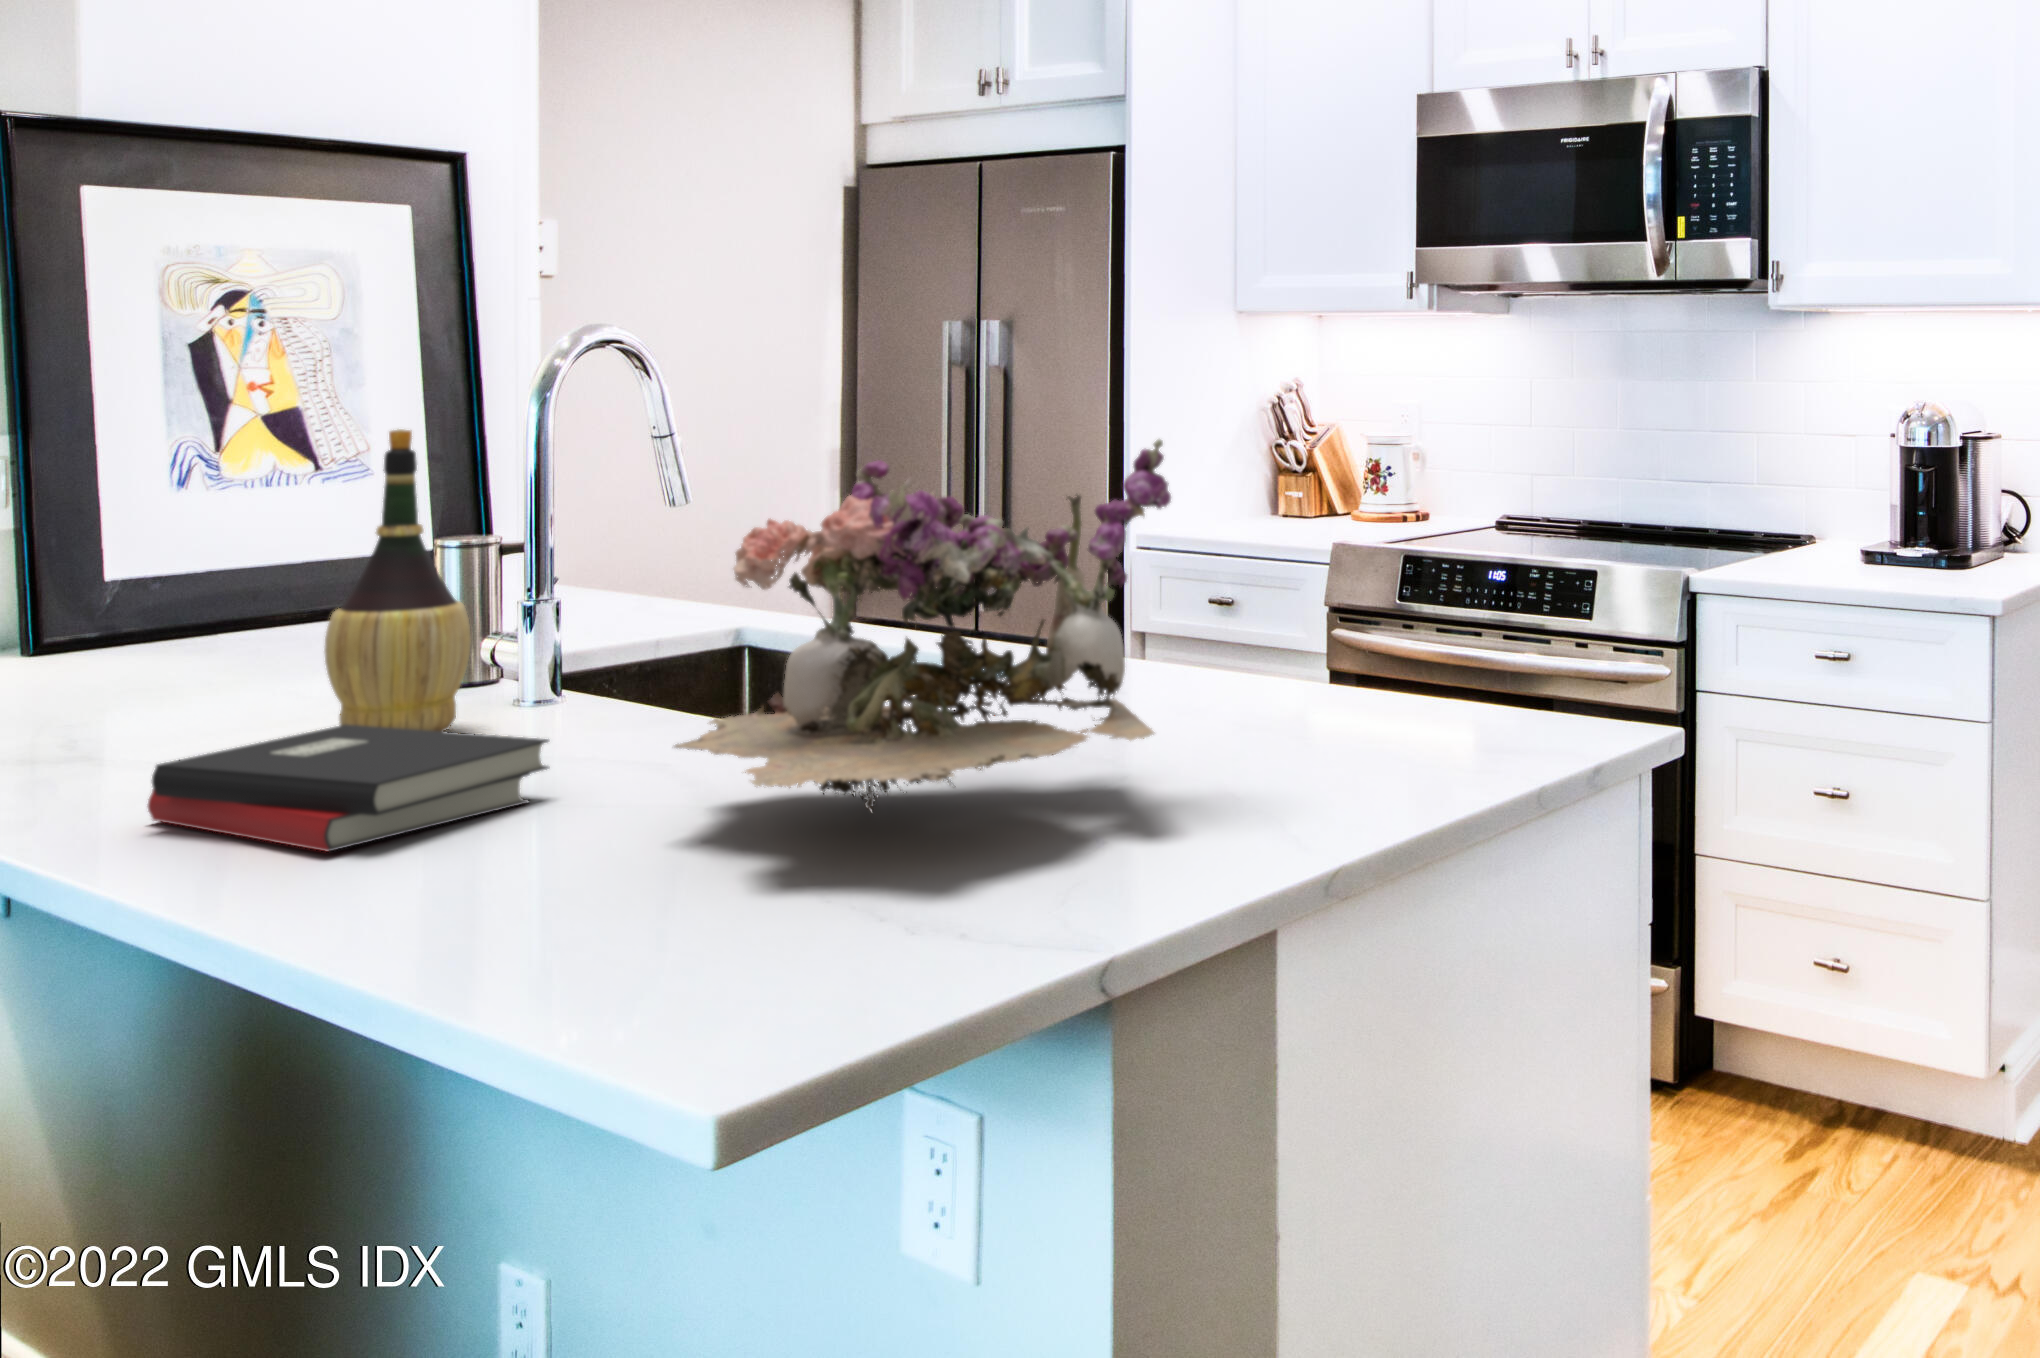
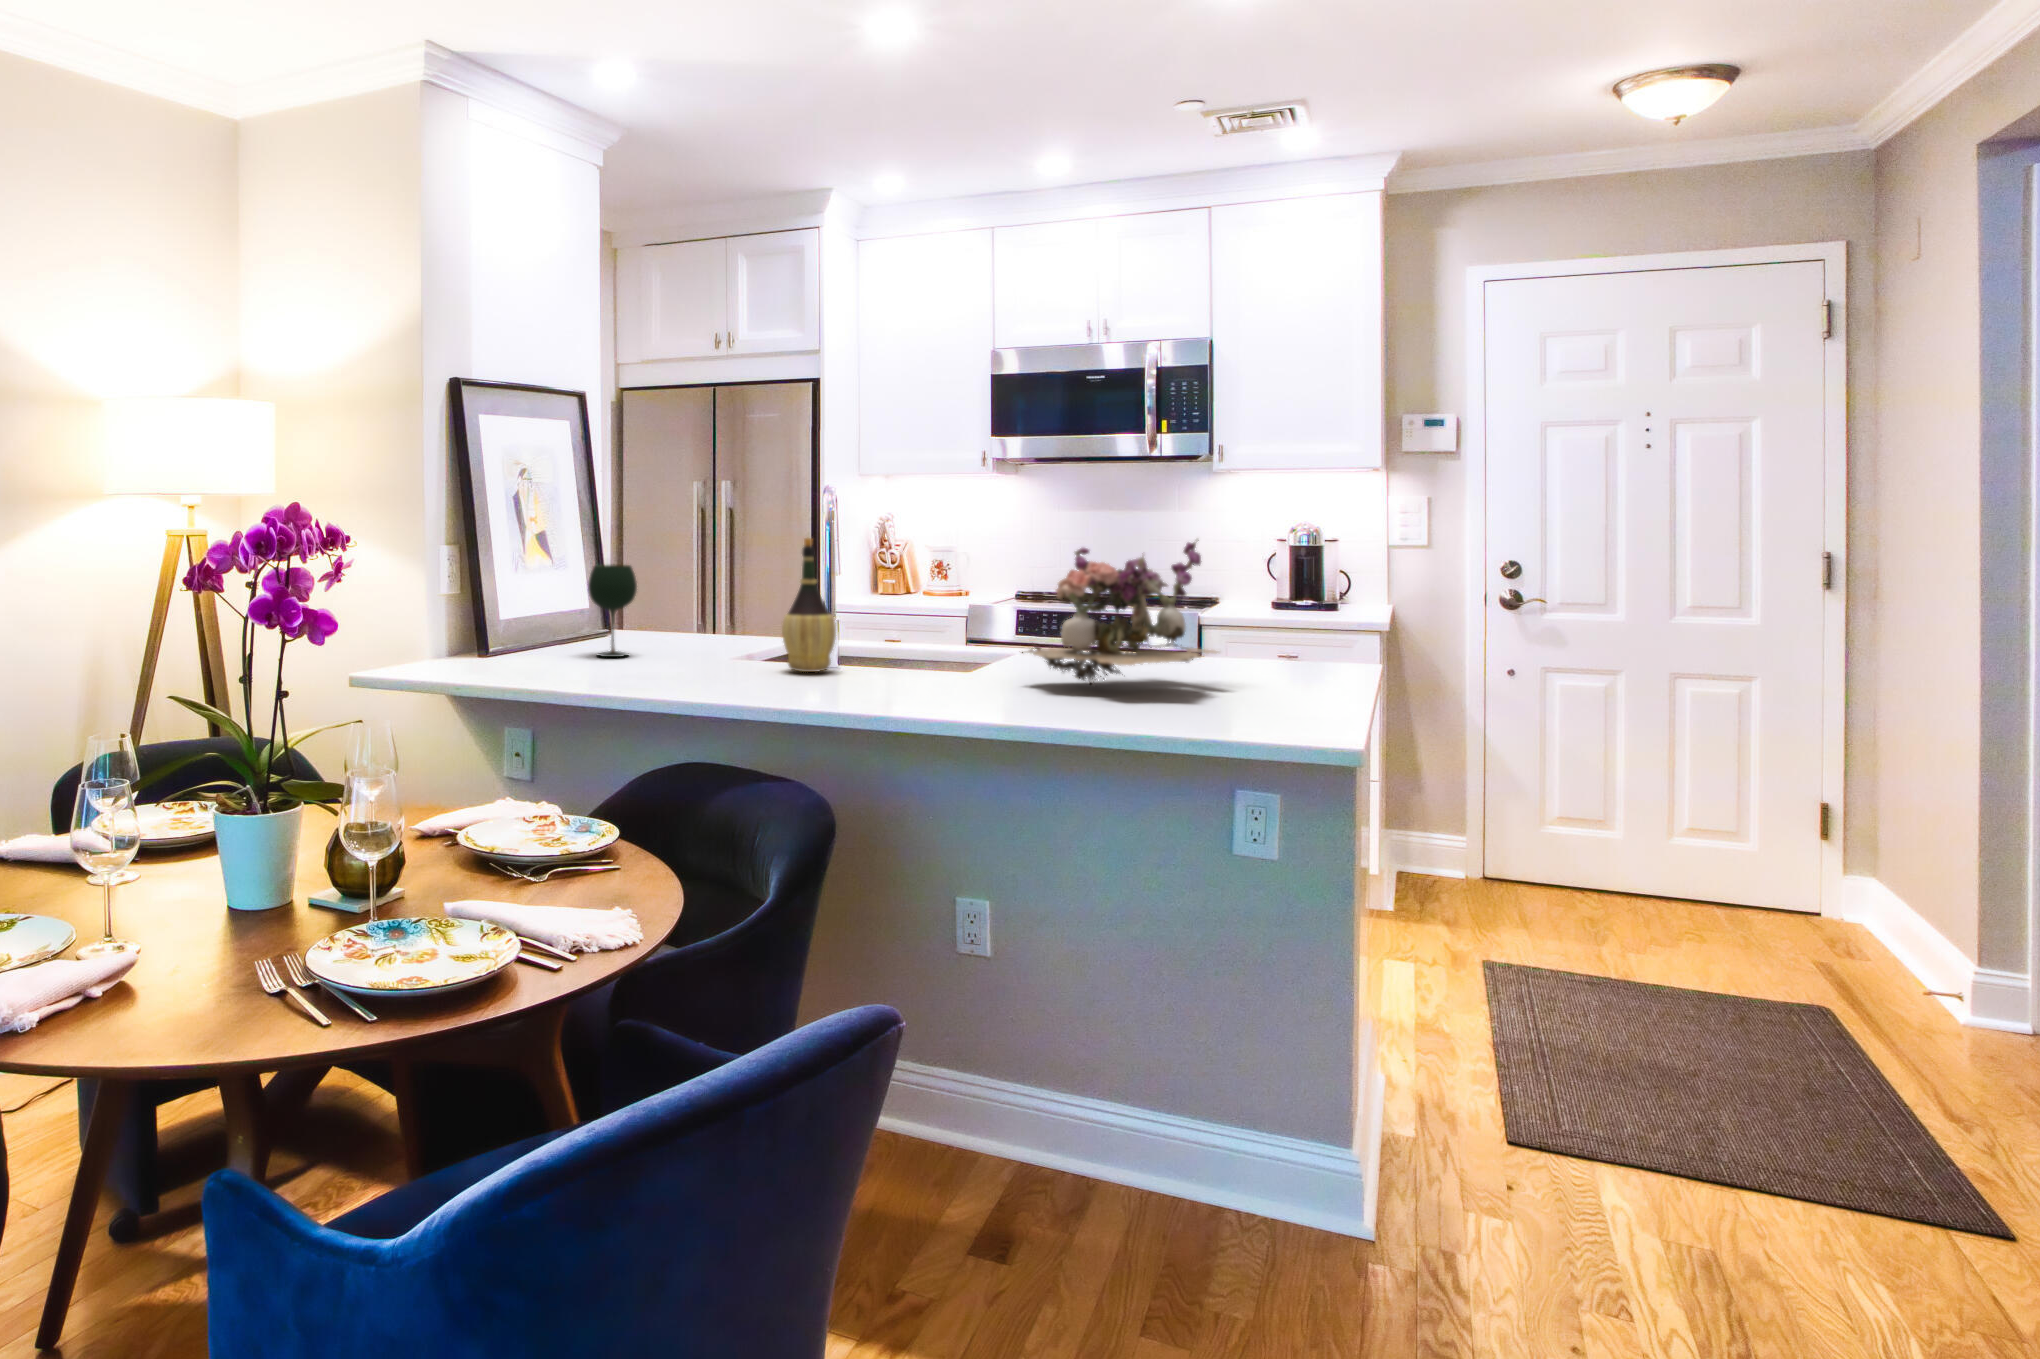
wine glass: none [115,482,244,682] -> present [588,565,637,657]
hardback book: present [148,724,549,852] -> none [820,659,949,697]

